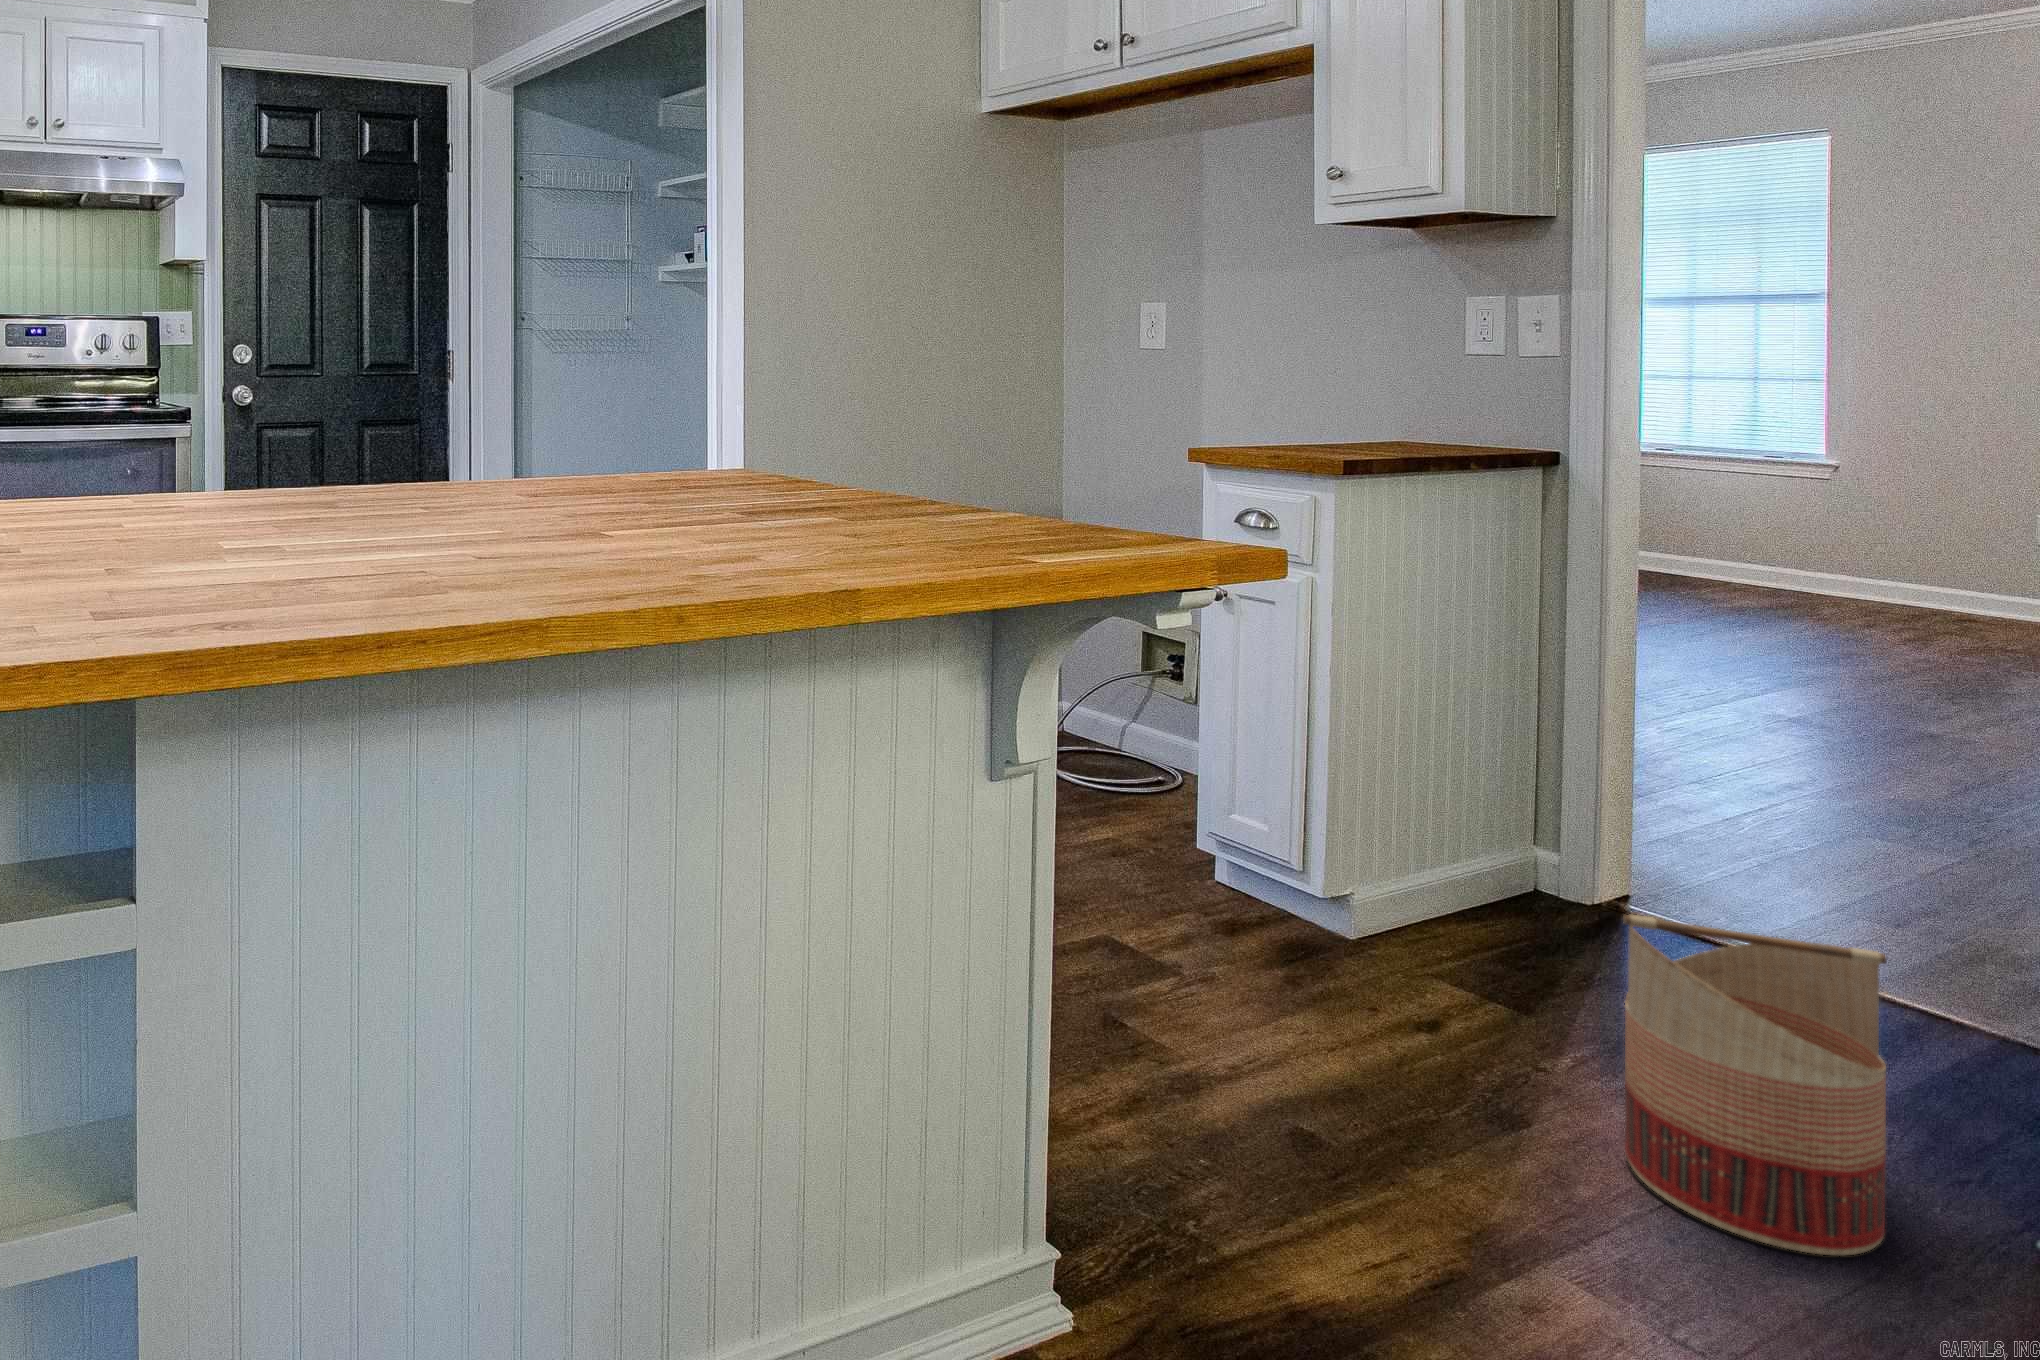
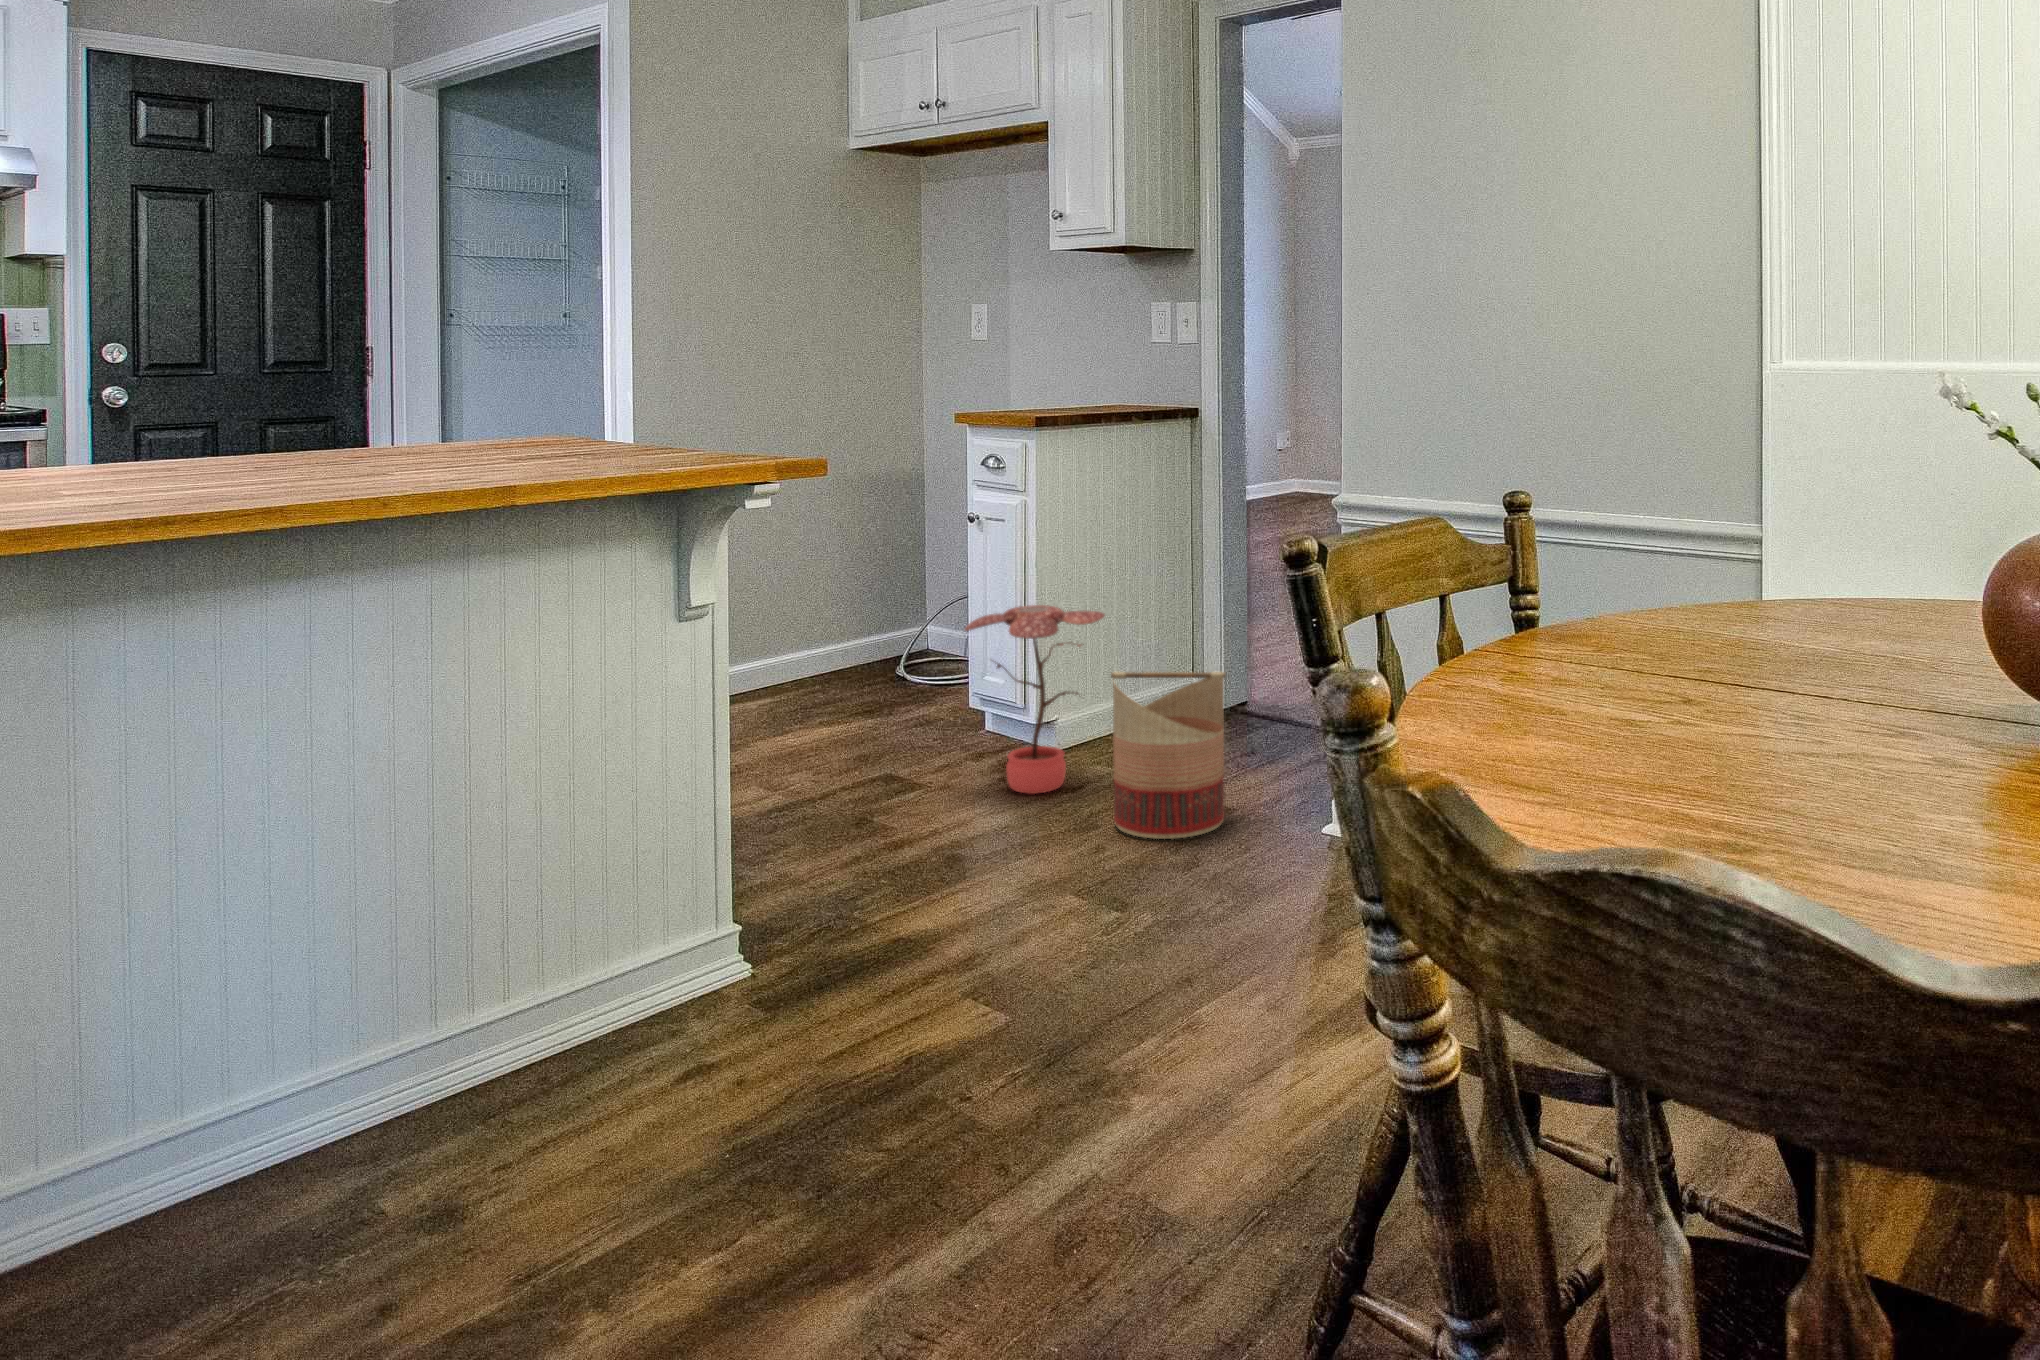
potted plant: none [1278,749,1522,1053] -> present [965,605,1105,794]

